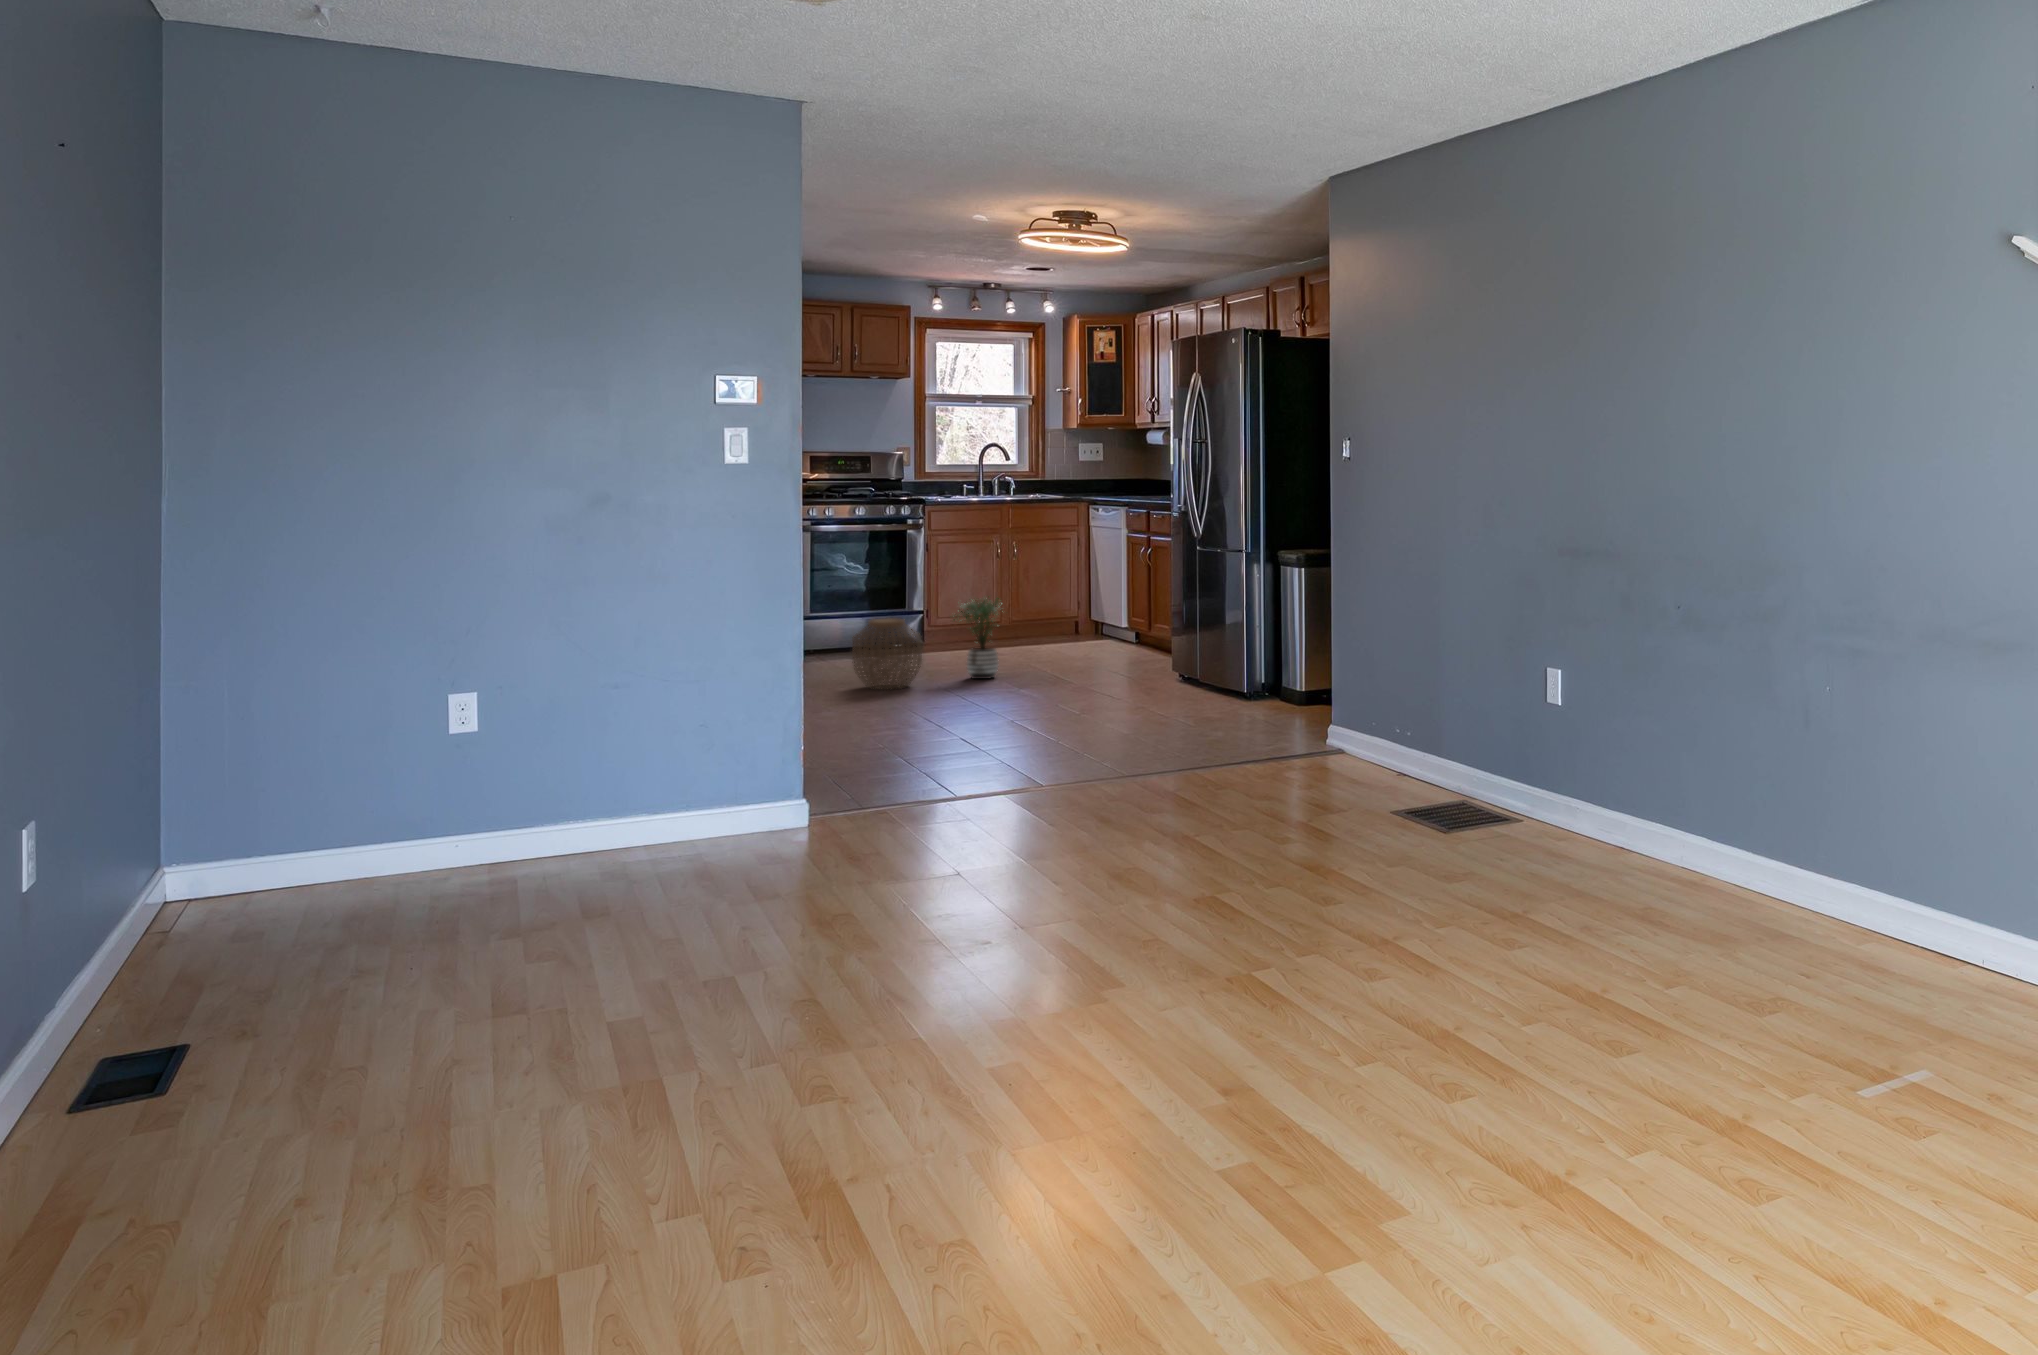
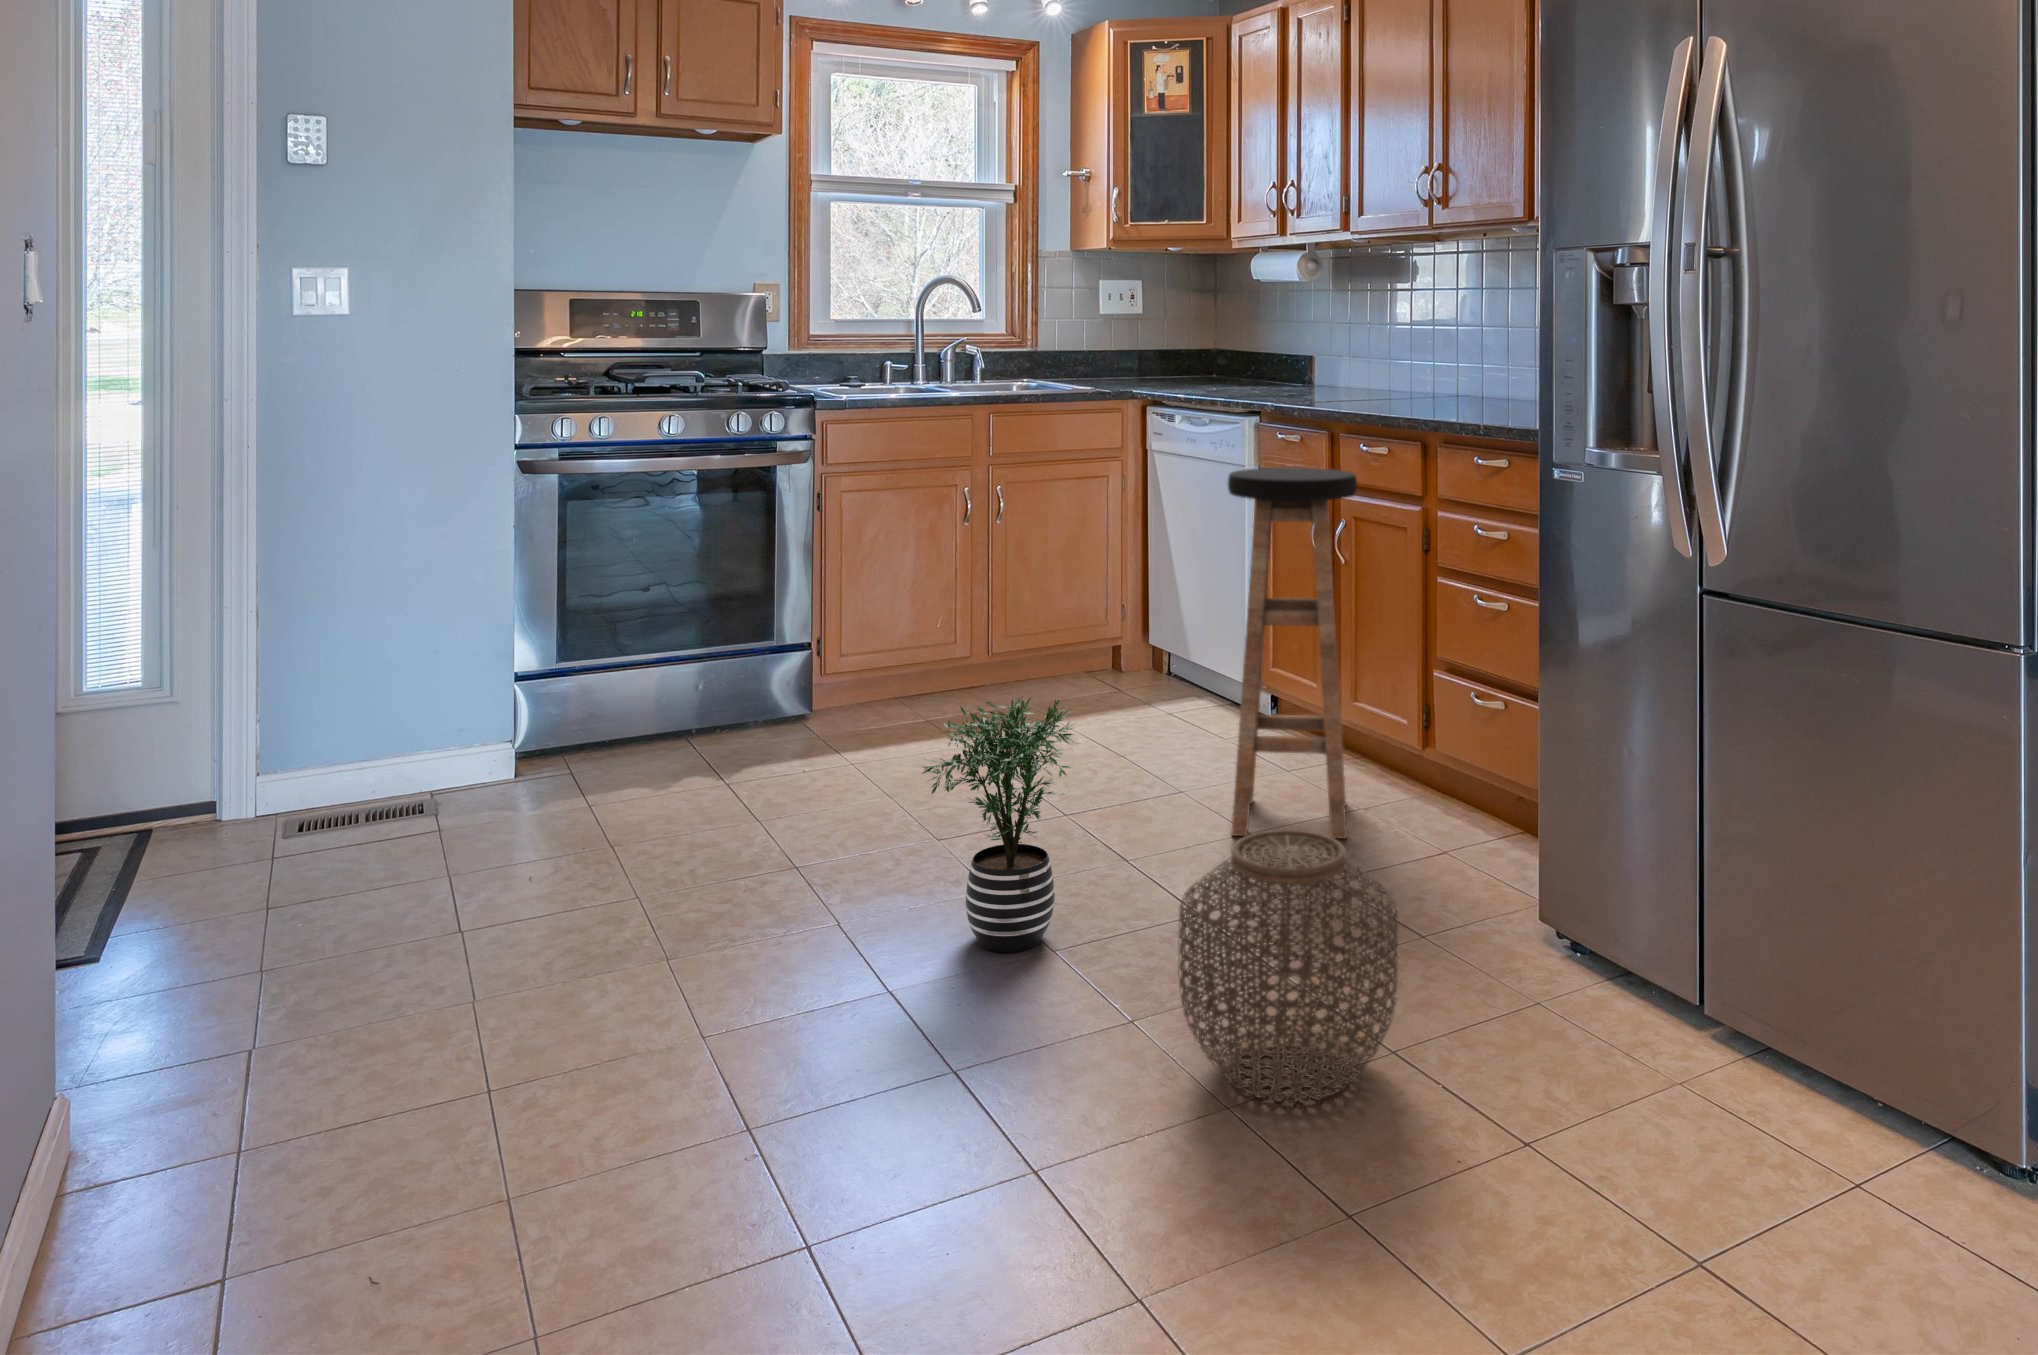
bar stool: none [1083,524,1138,664] -> present [1228,468,1357,839]
woven basket: present [852,618,922,689] -> present [1178,830,1398,1103]

